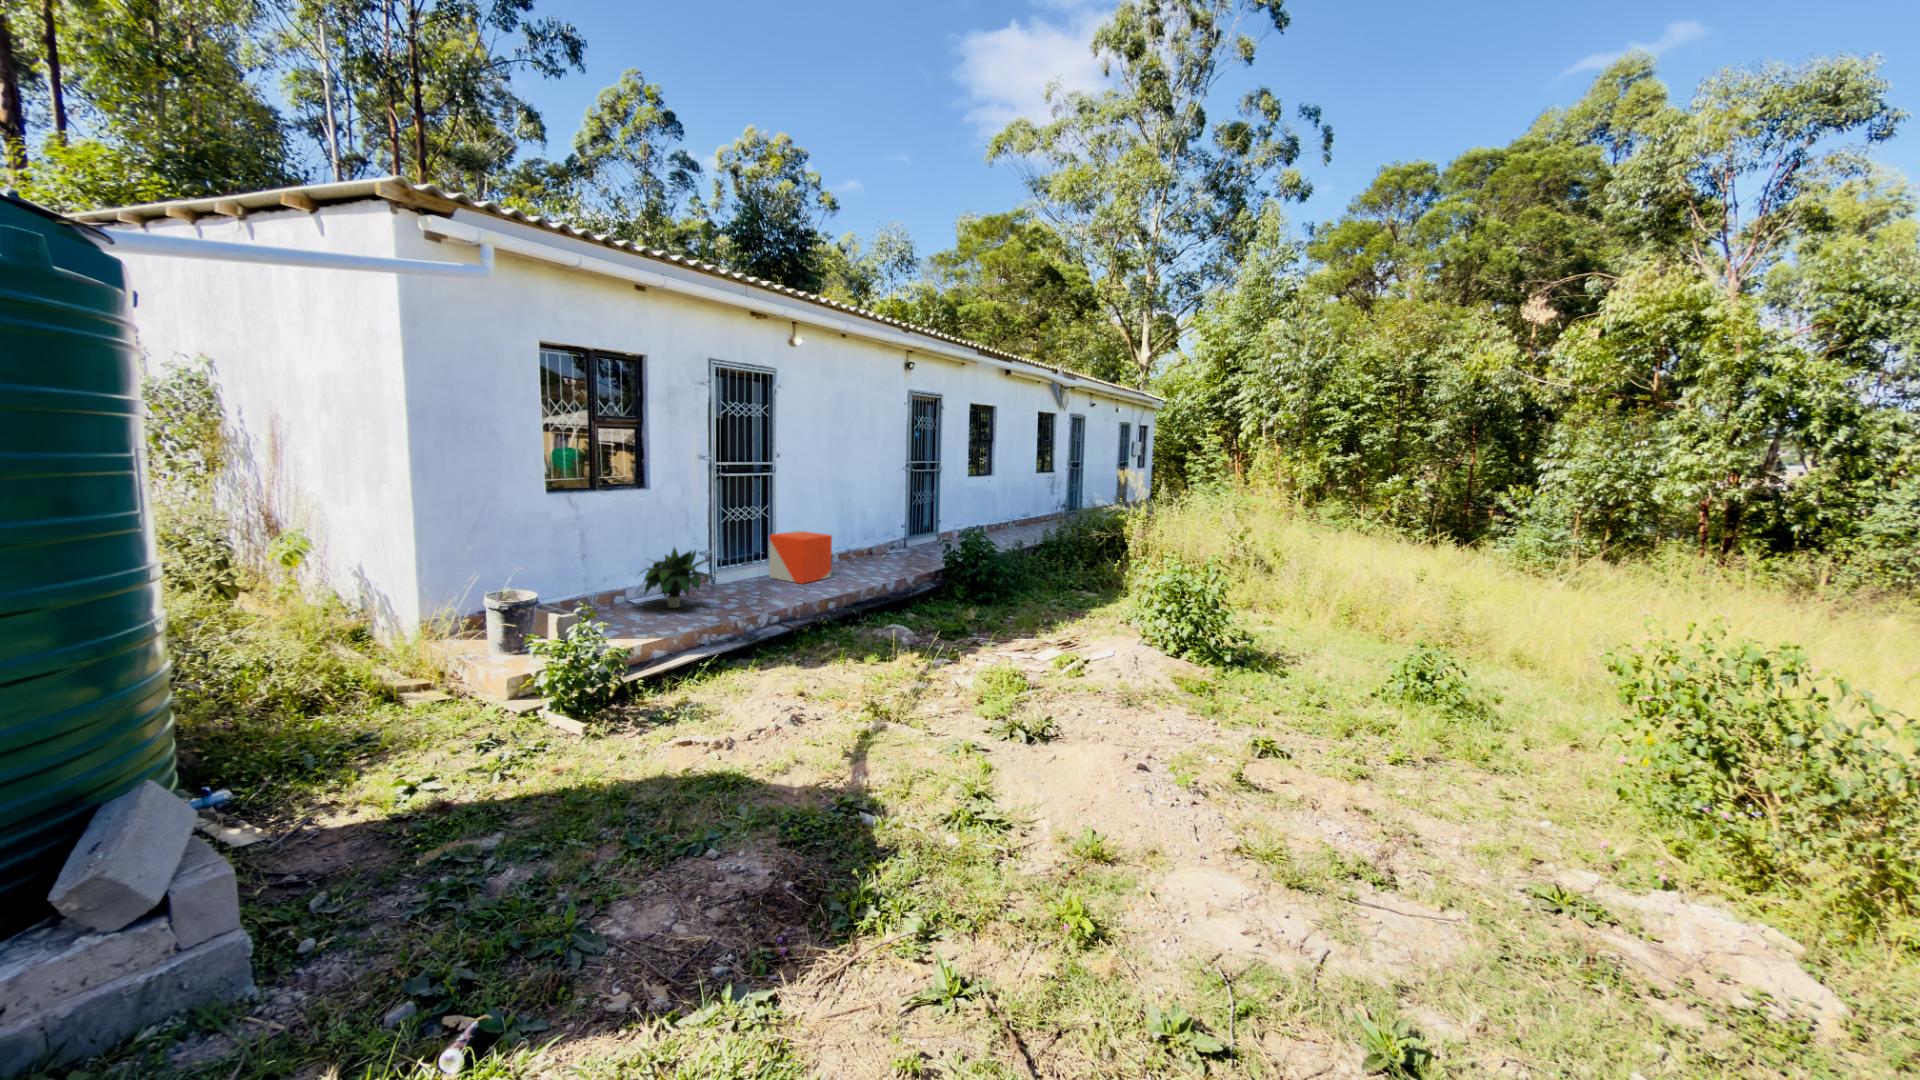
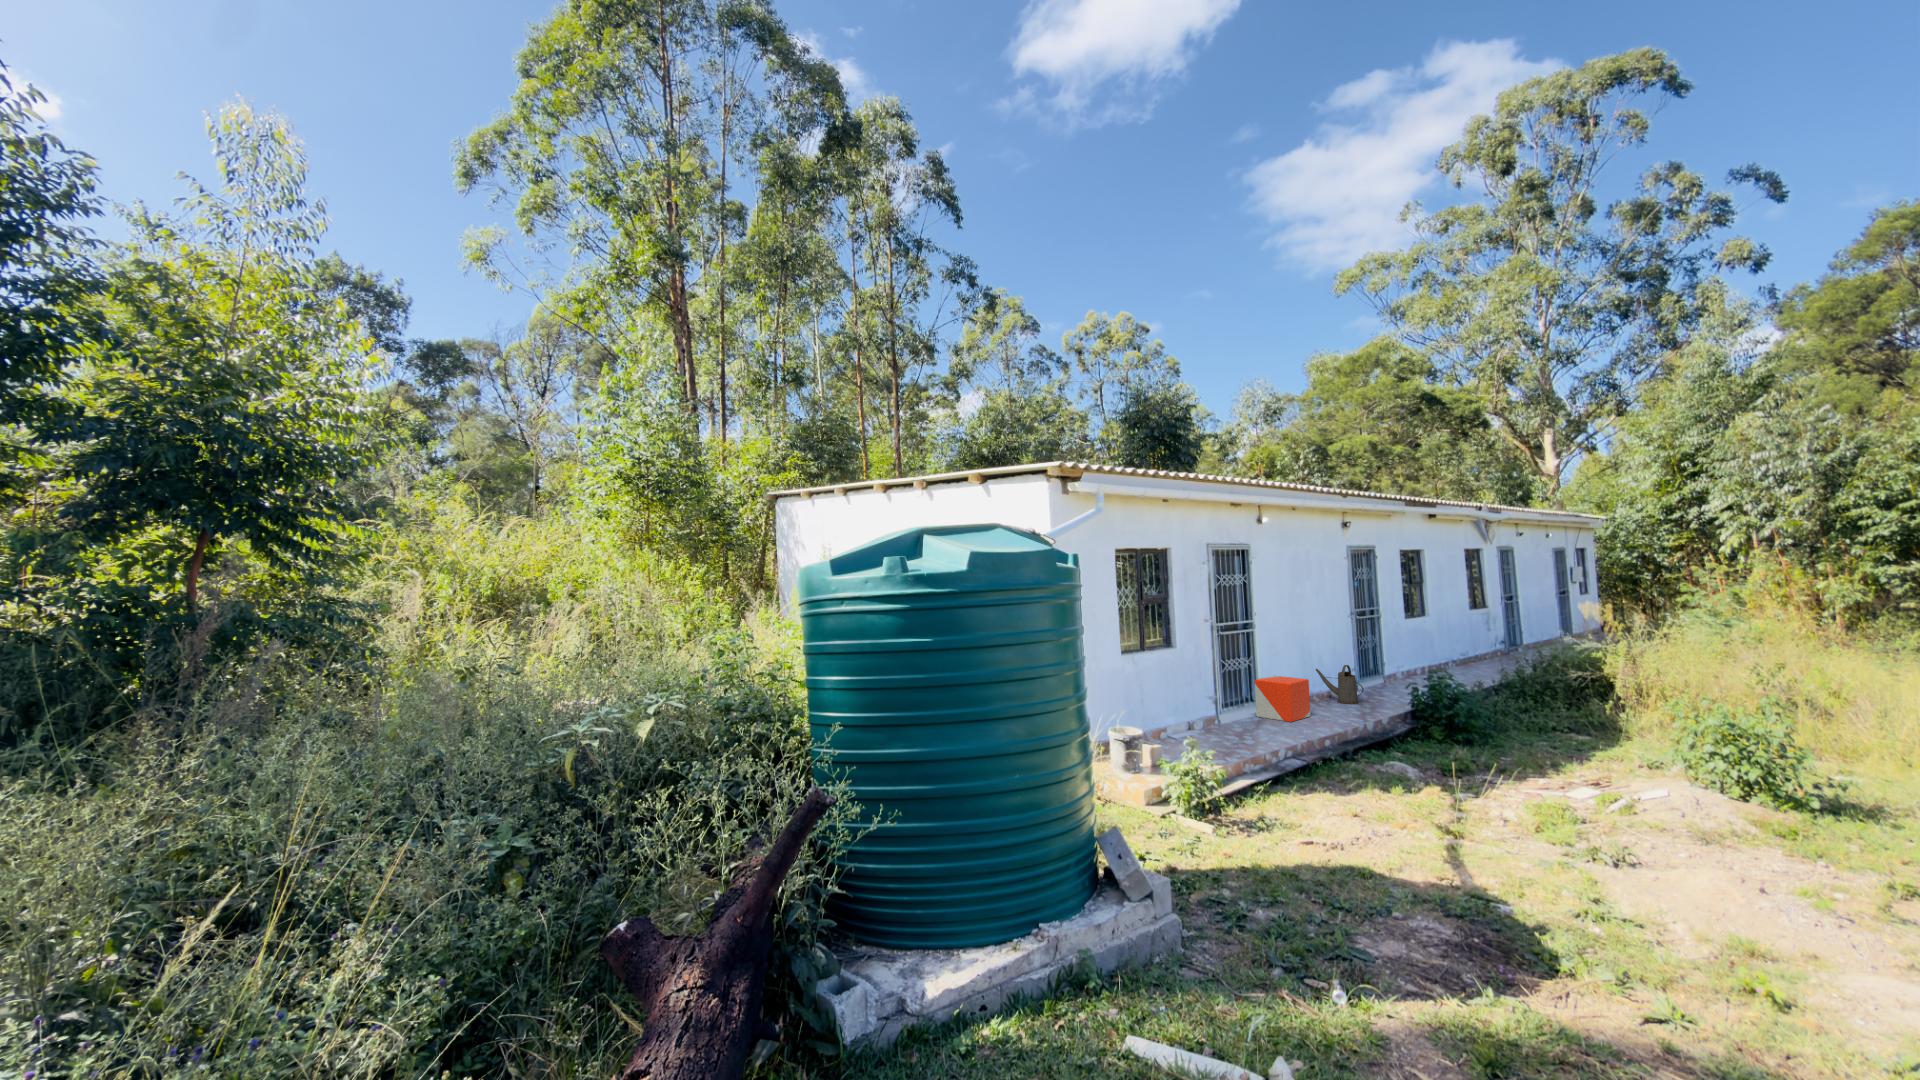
watering can: none [861,522,903,564] -> present [1316,665,1364,704]
potted plant: present [644,548,713,608] -> none [1180,692,1244,741]

